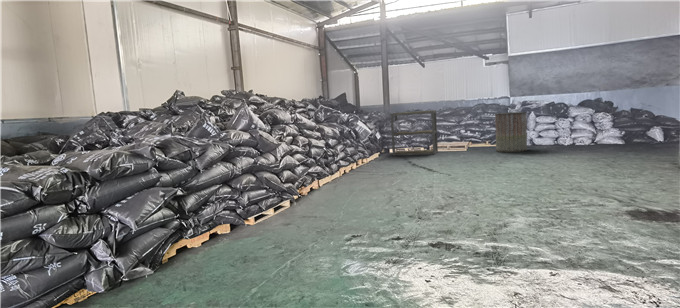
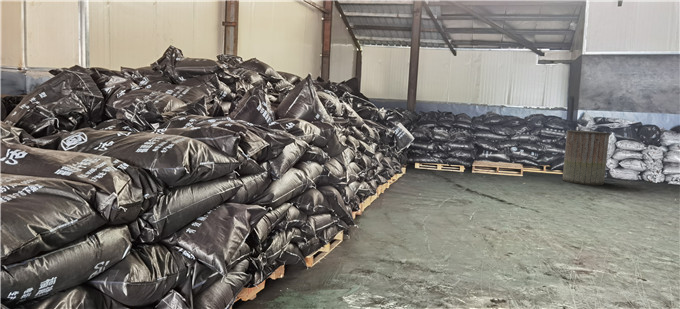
shelving unit: present [391,110,438,156] -> none [422,114,487,177]

